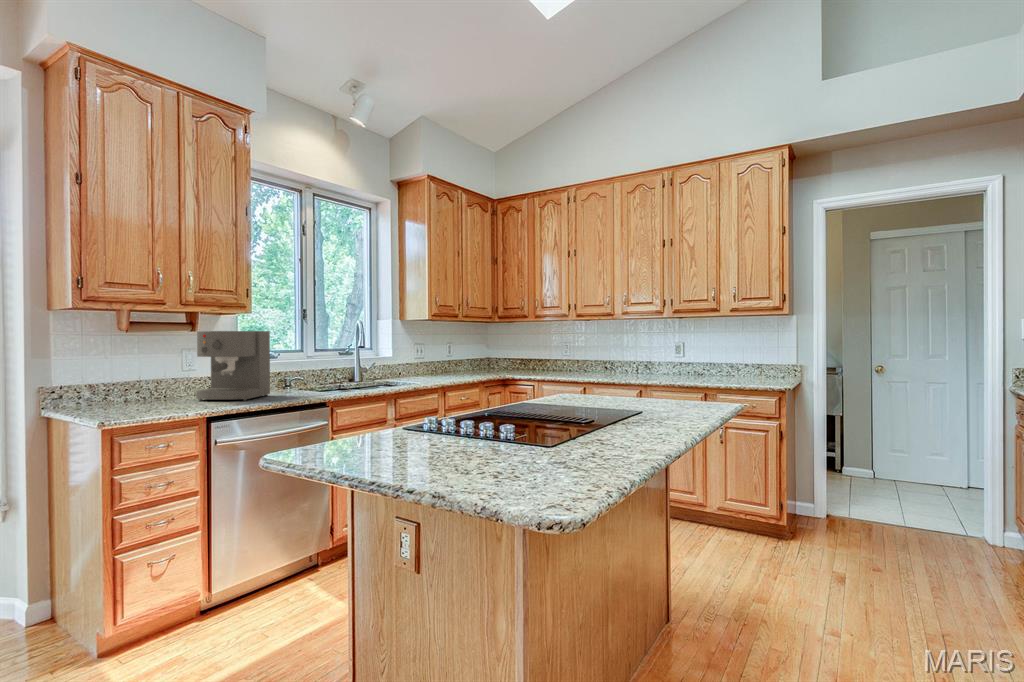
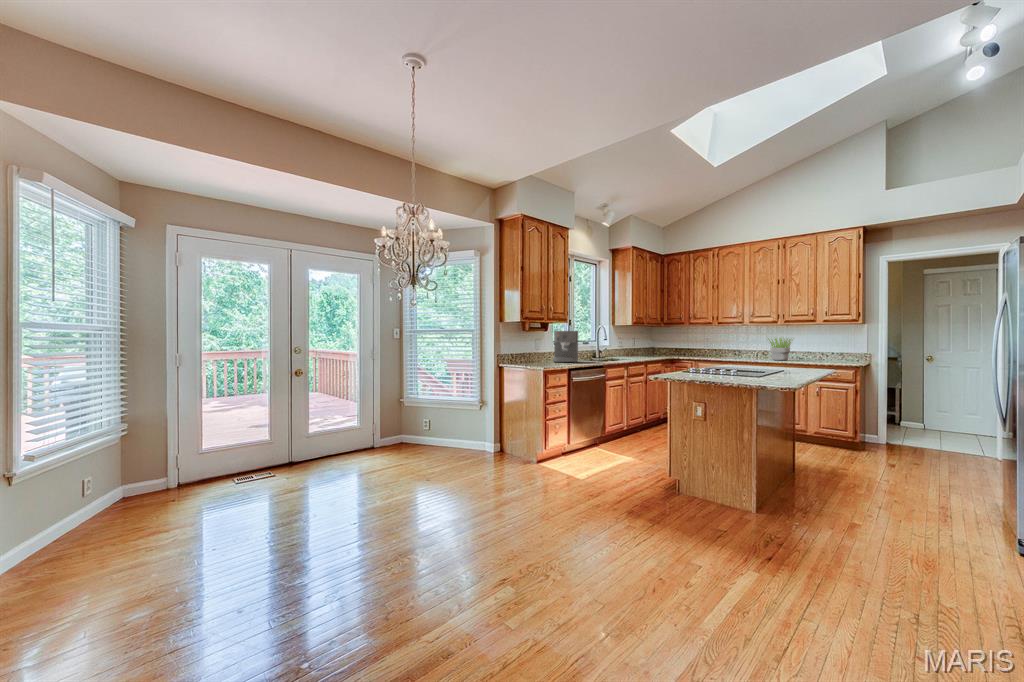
potted plant: none [642,337,692,378] -> present [768,338,791,361]

